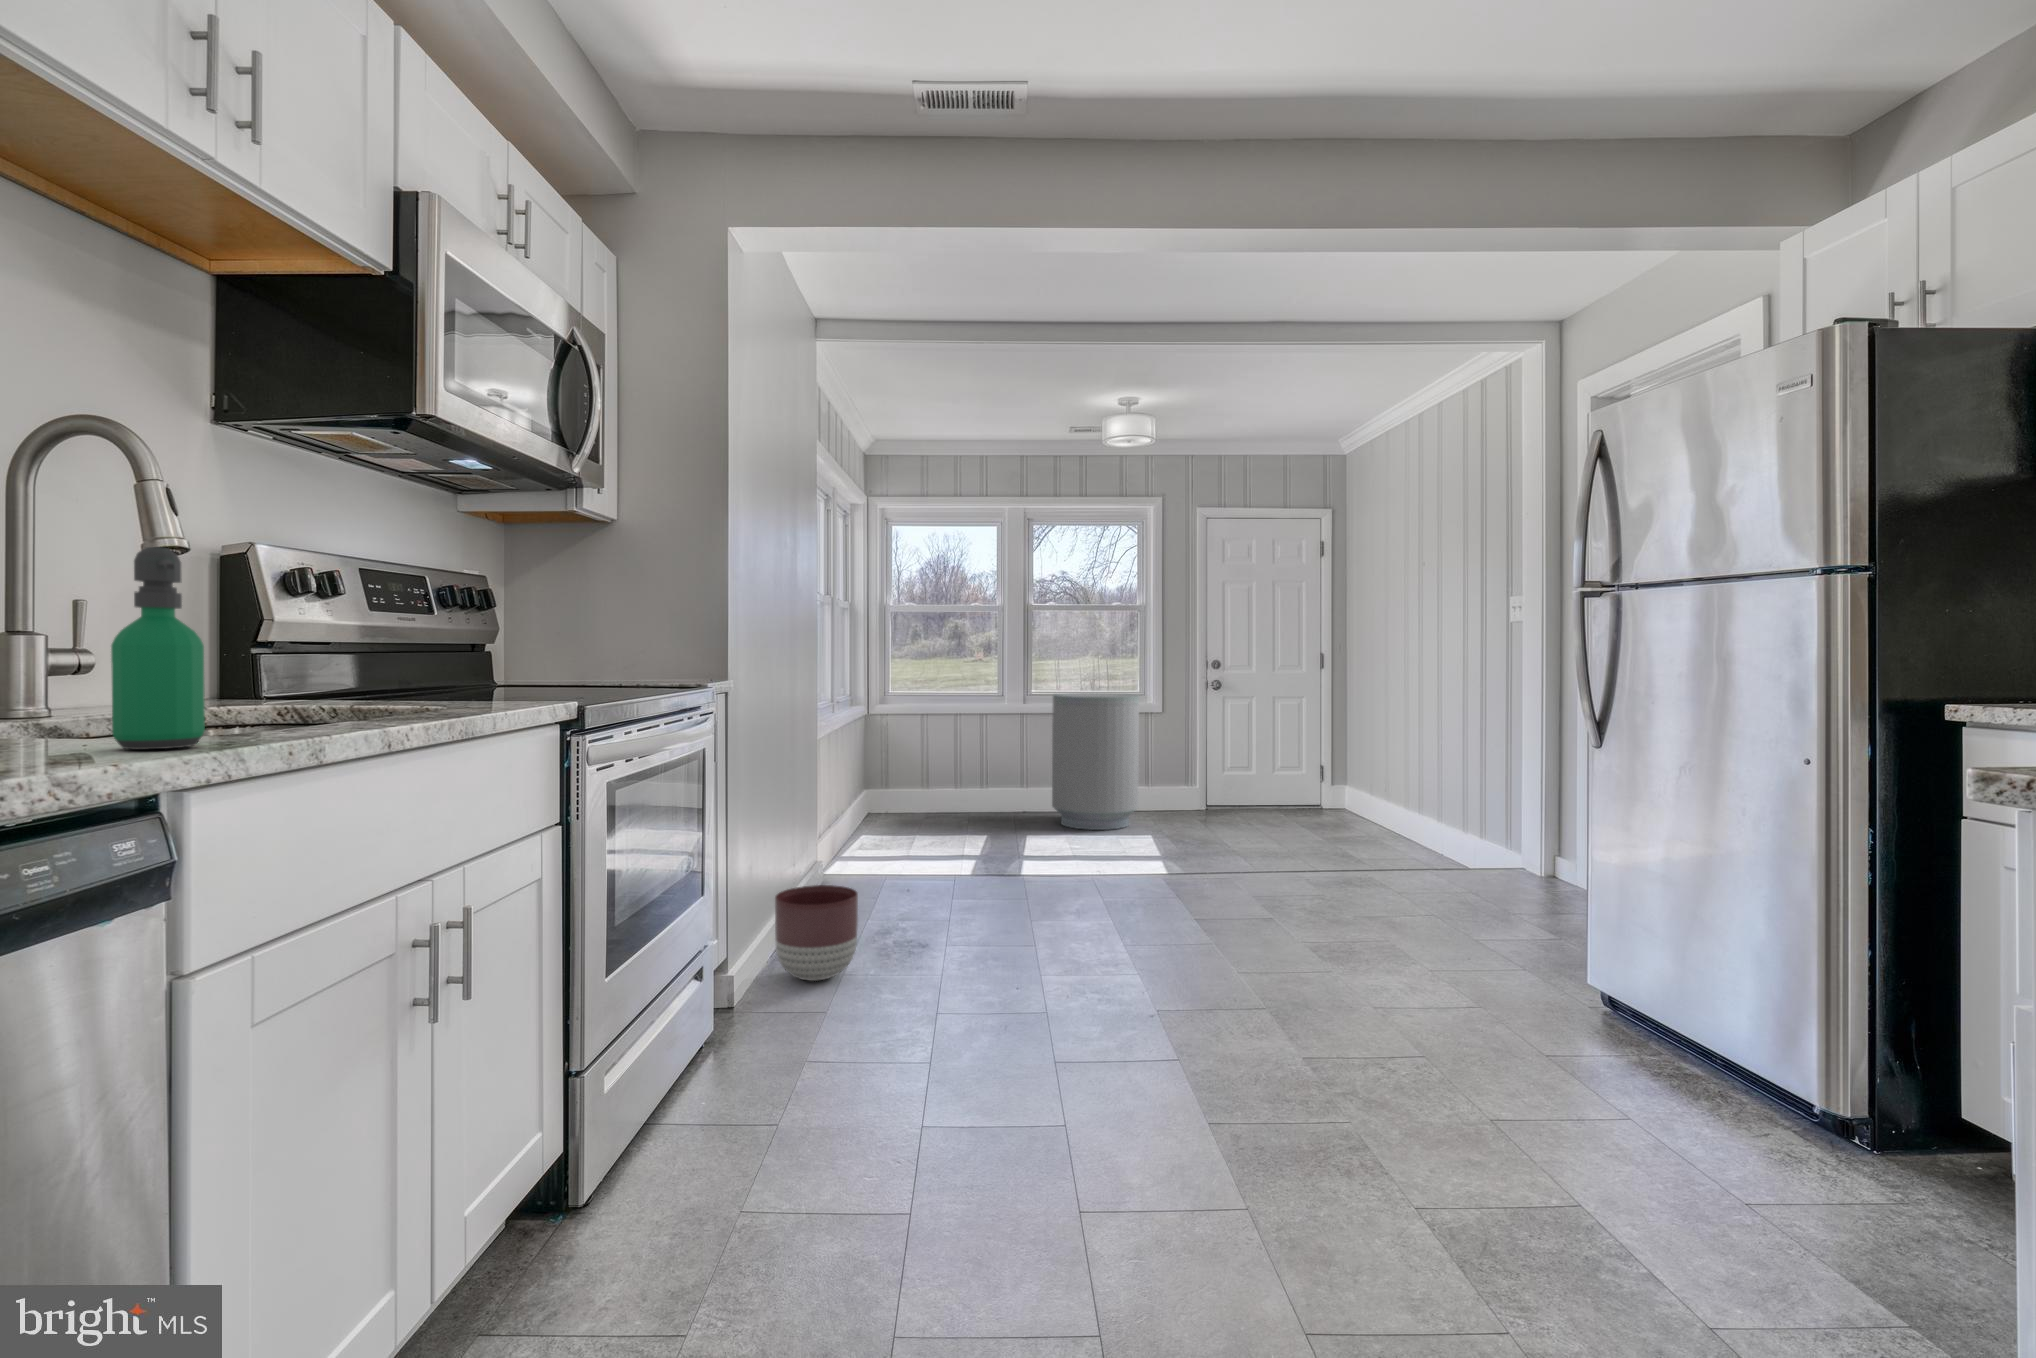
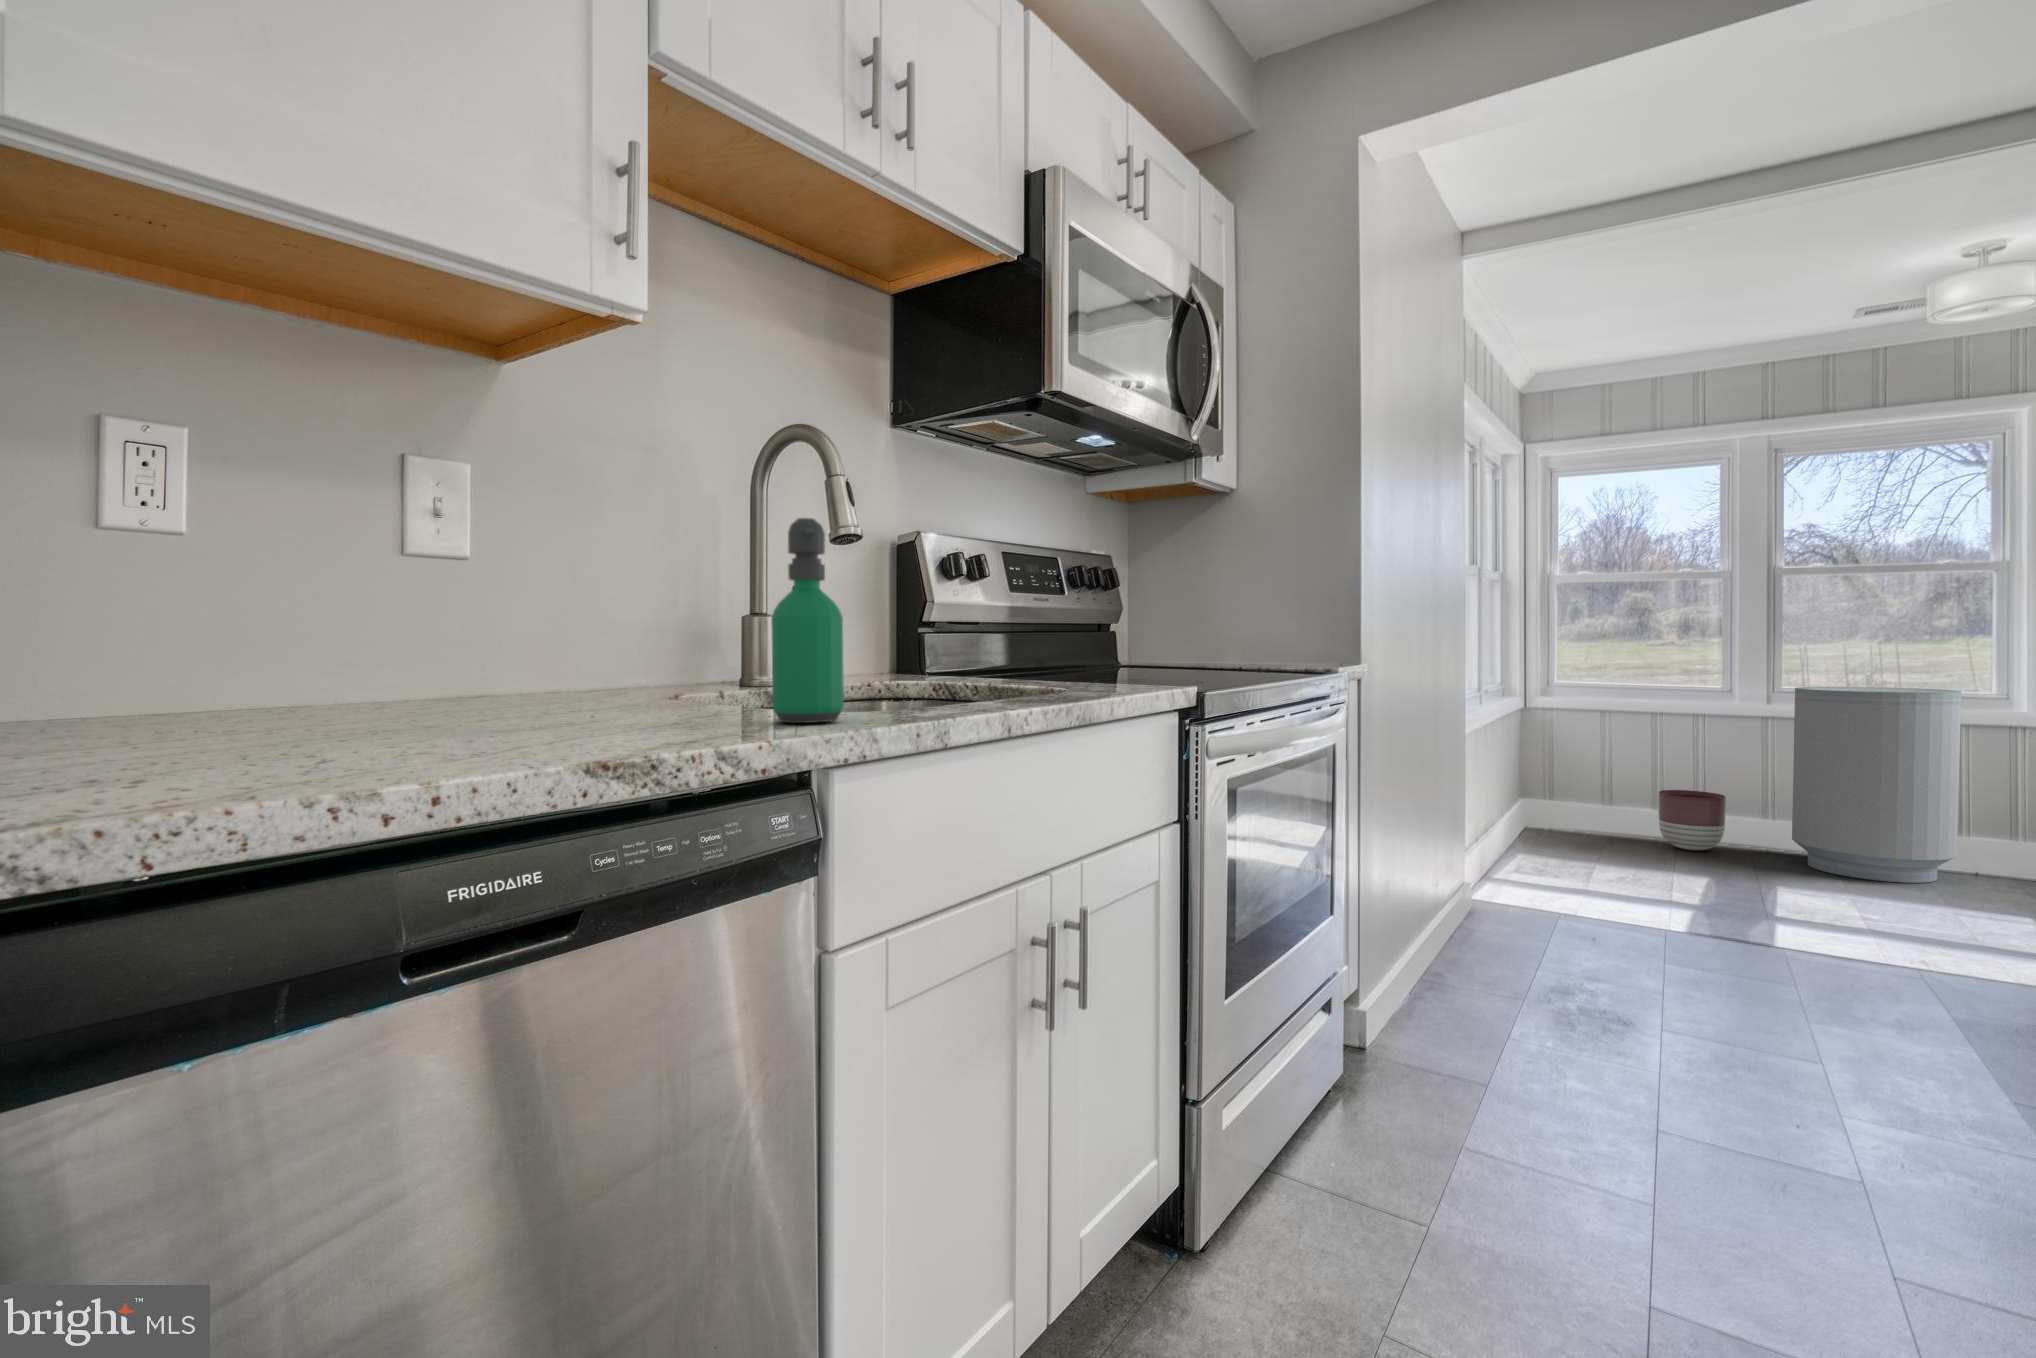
planter: present [775,885,858,981] -> present [1659,790,1726,850]

